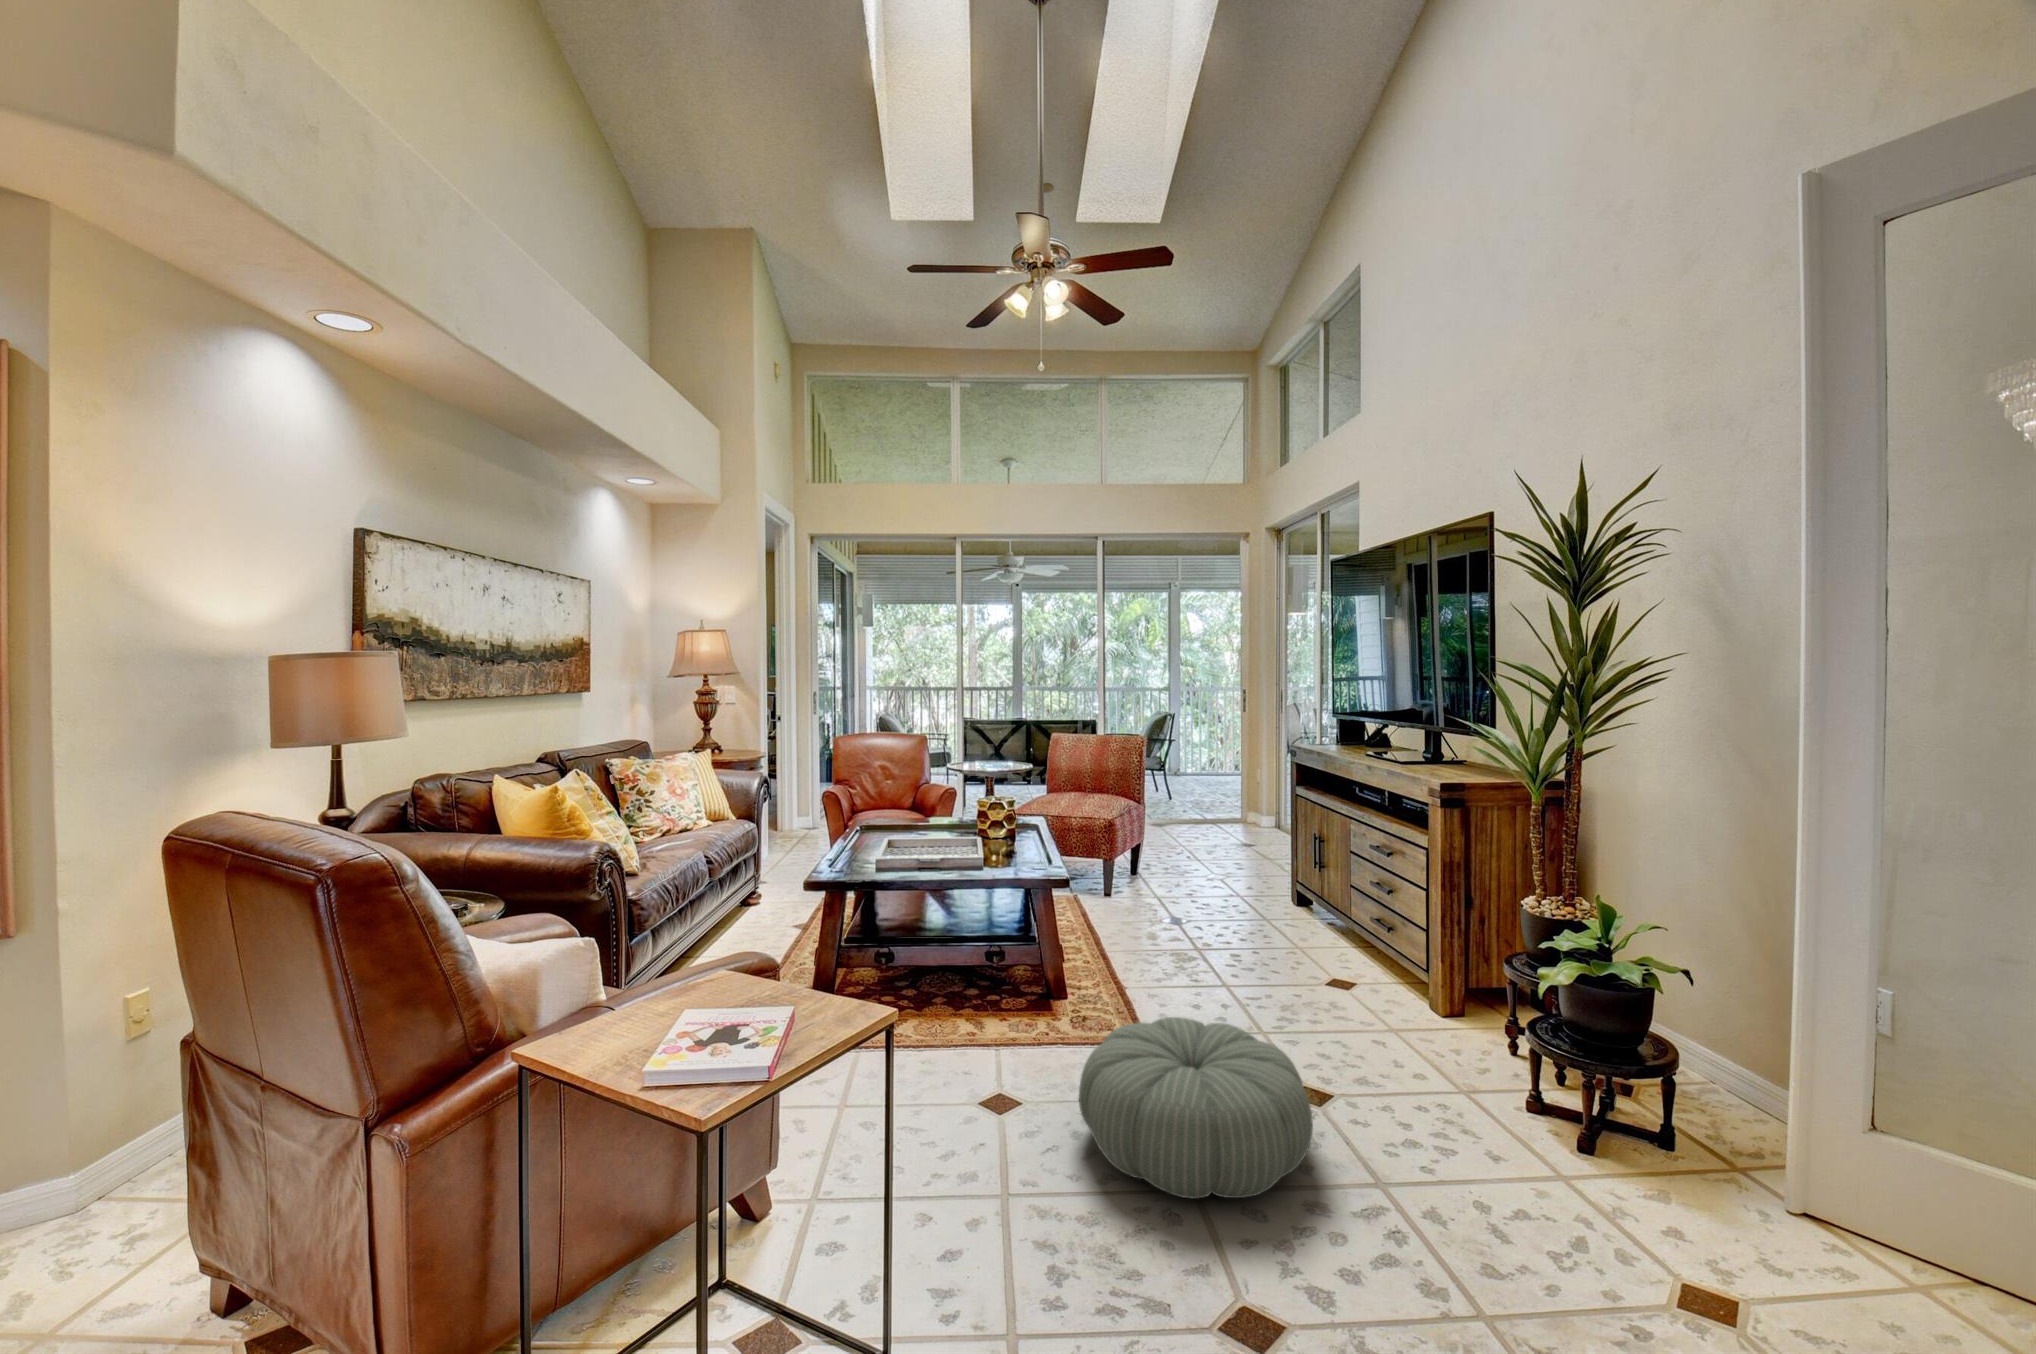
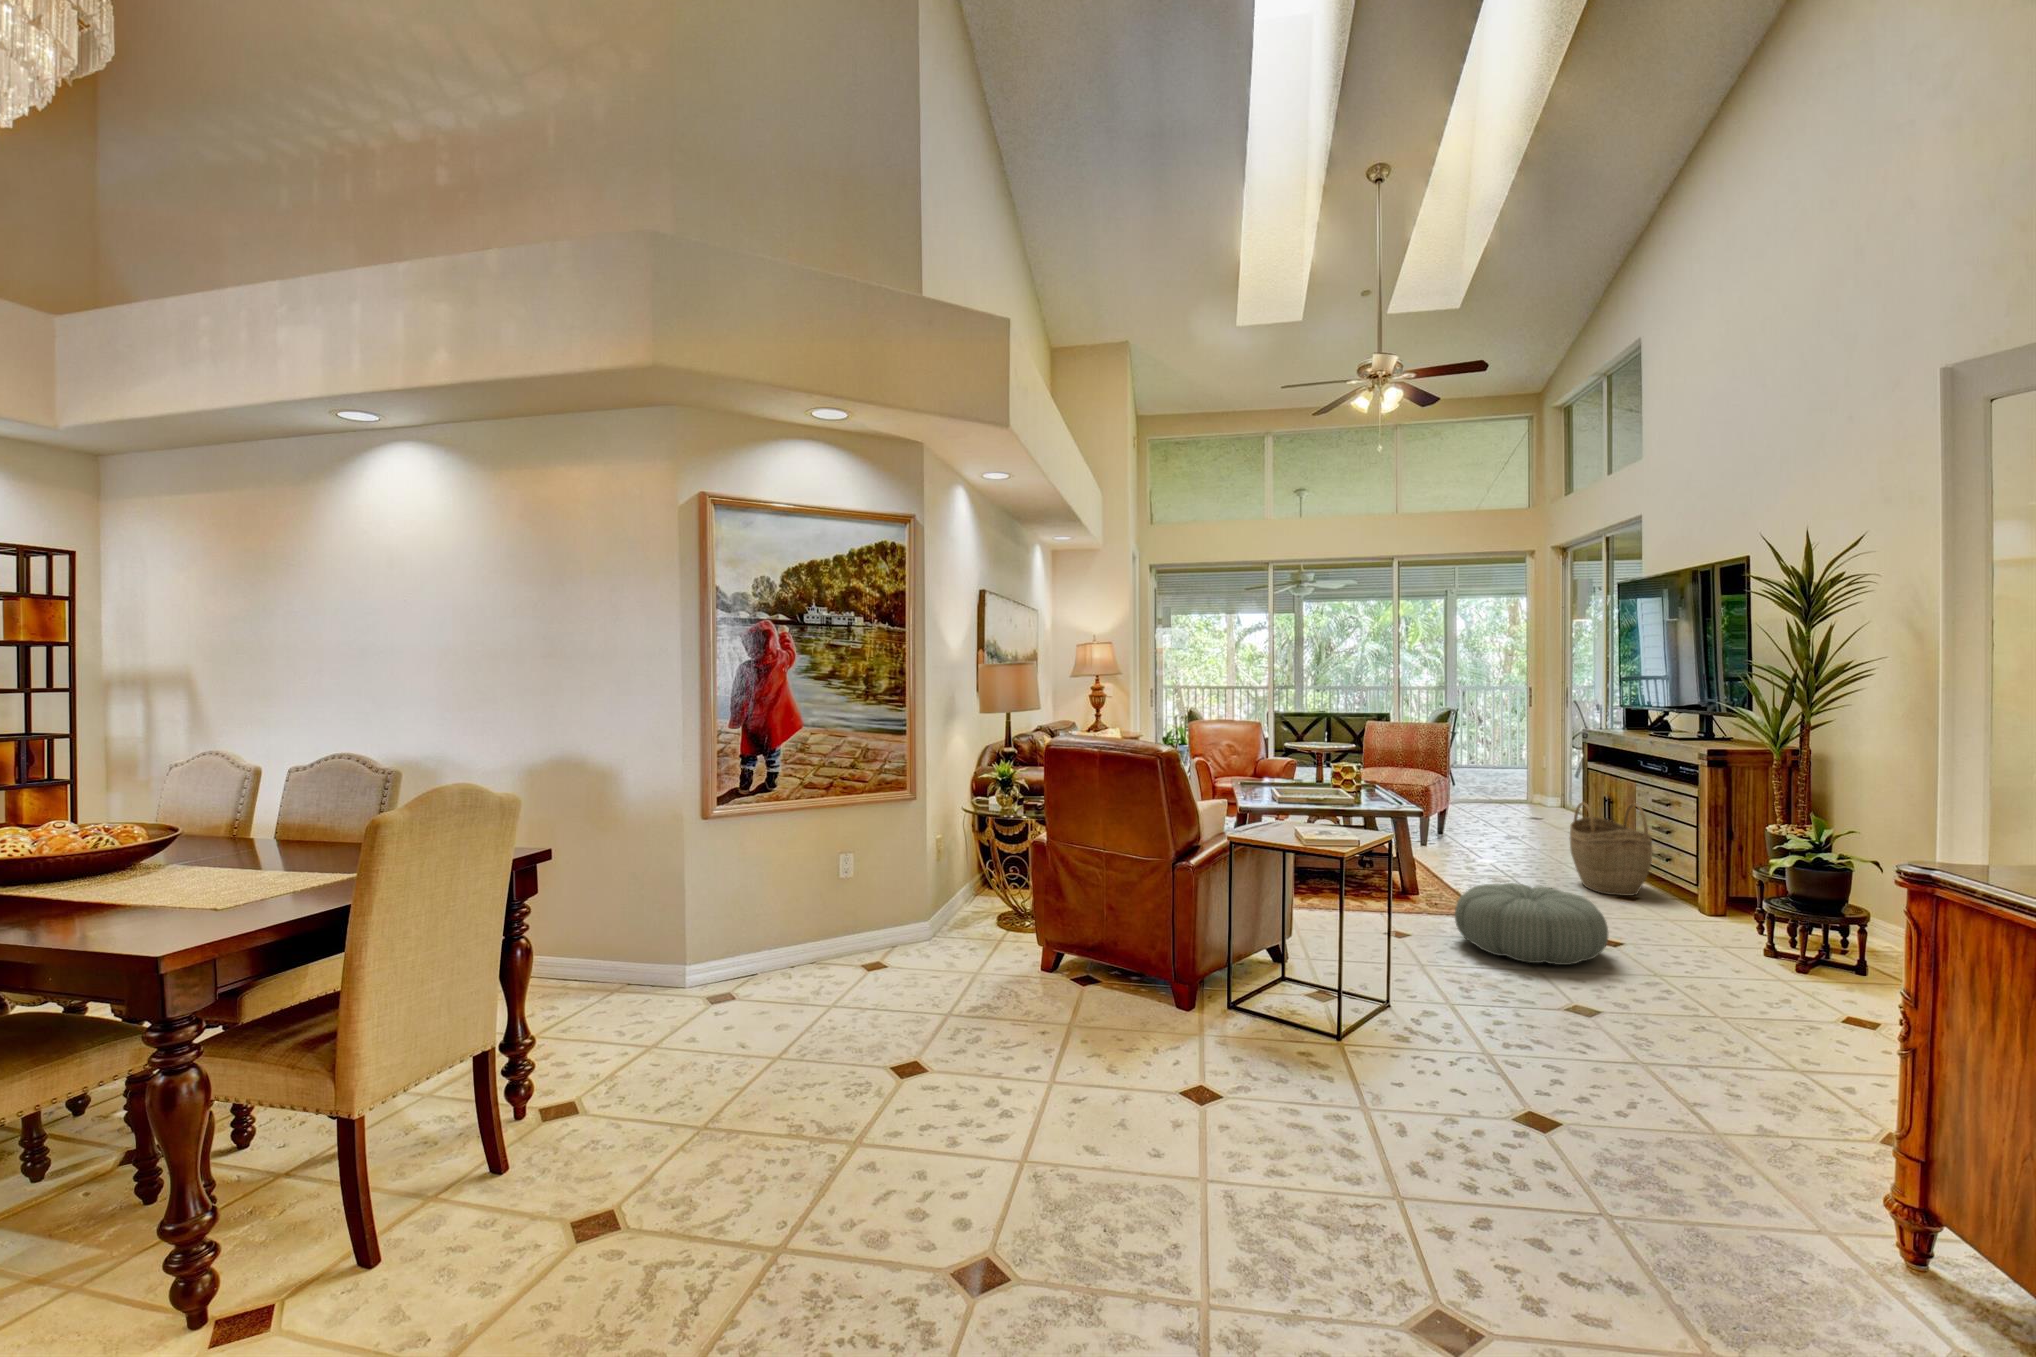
woven basket: none [1272,850,1372,982] -> present [1570,803,1652,896]

